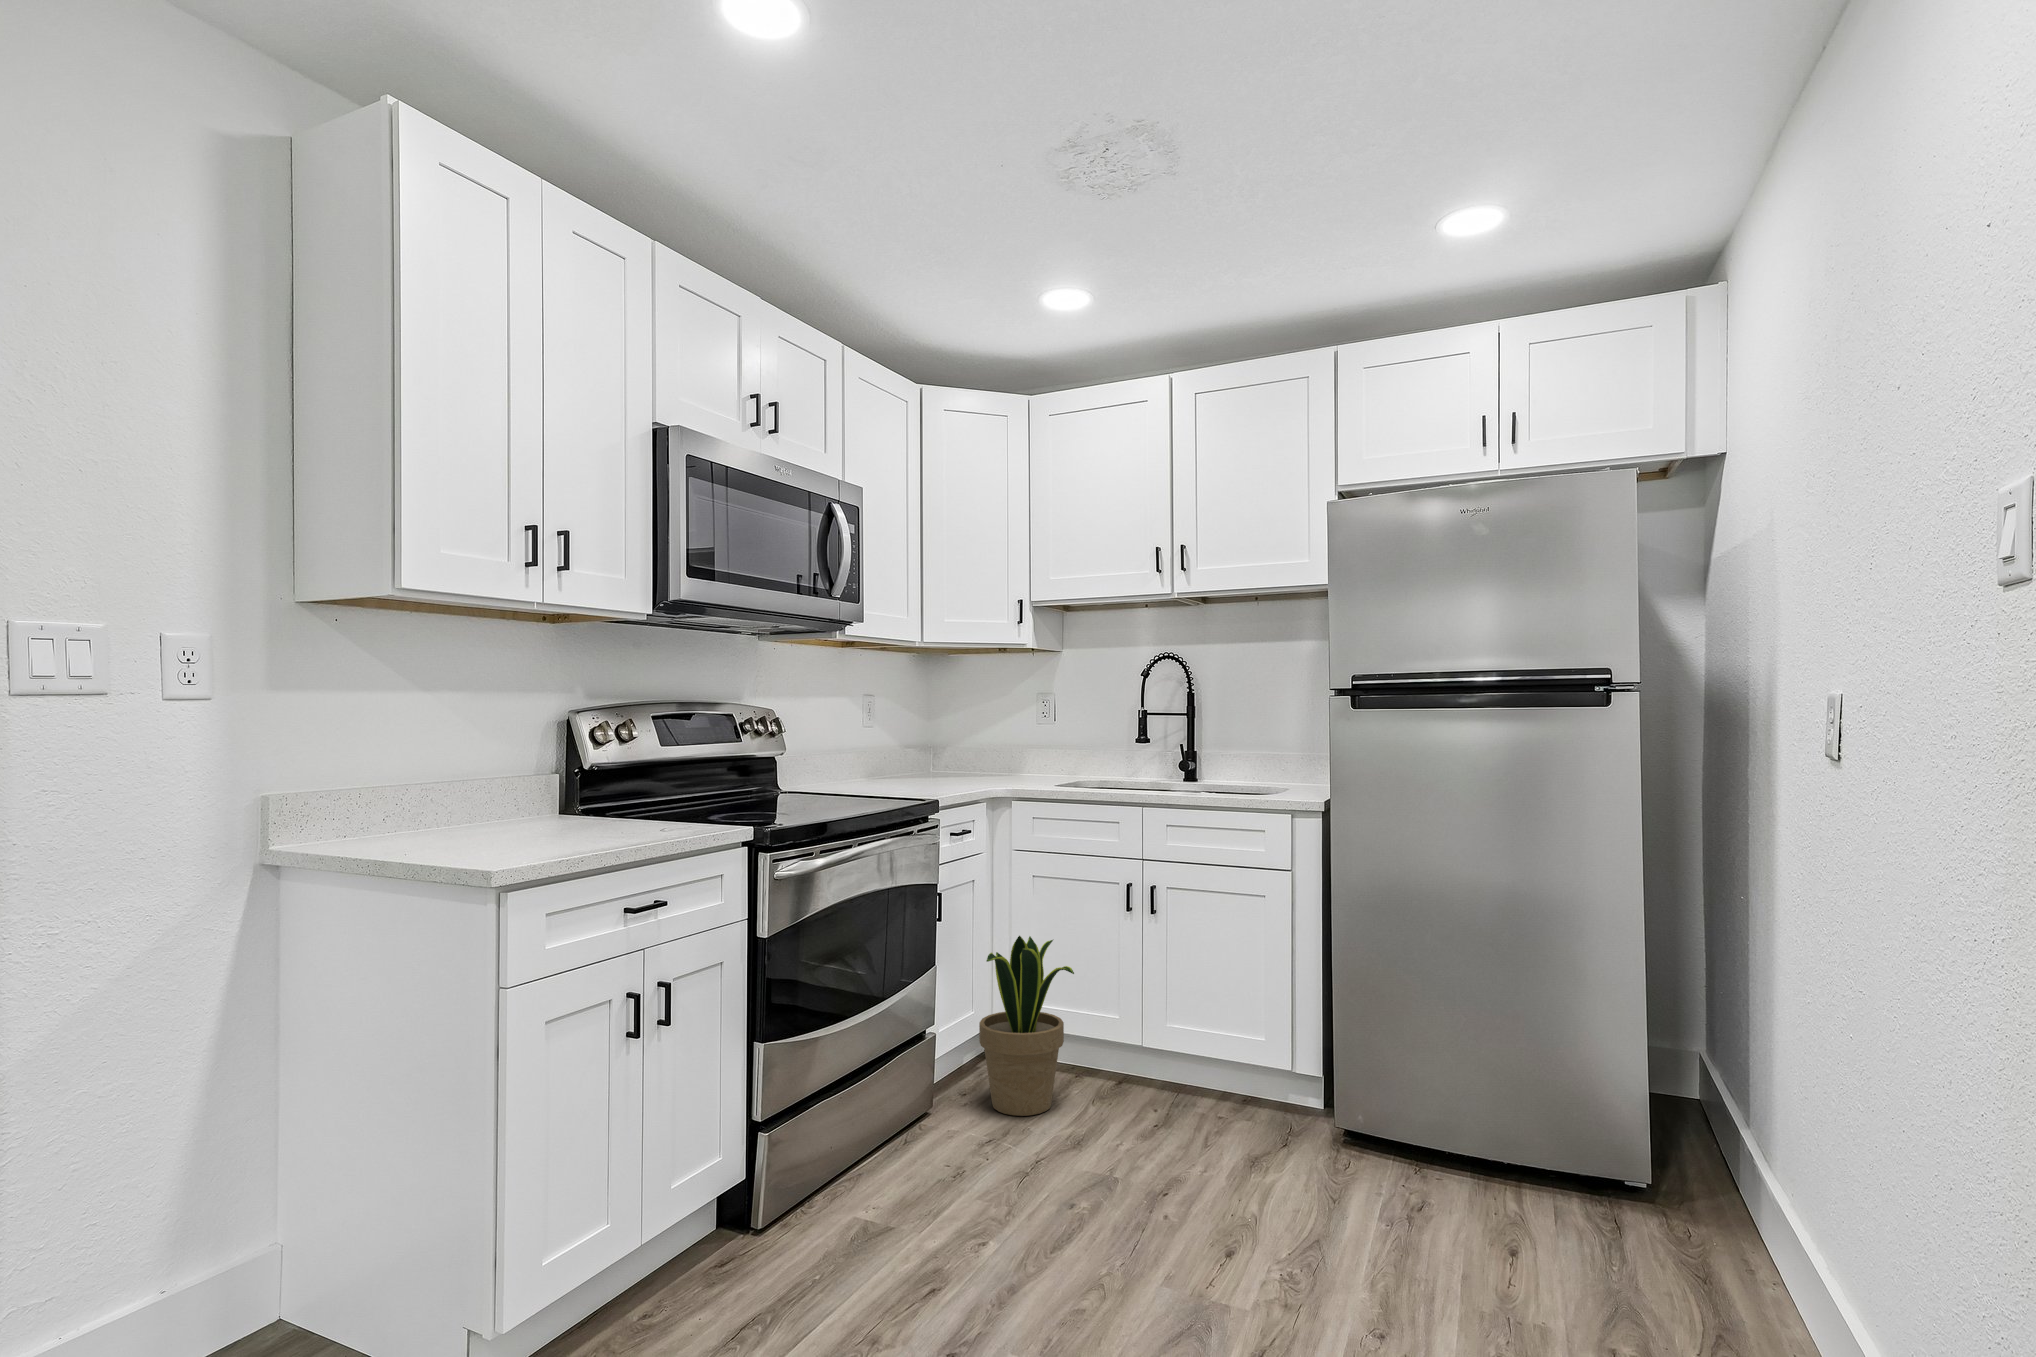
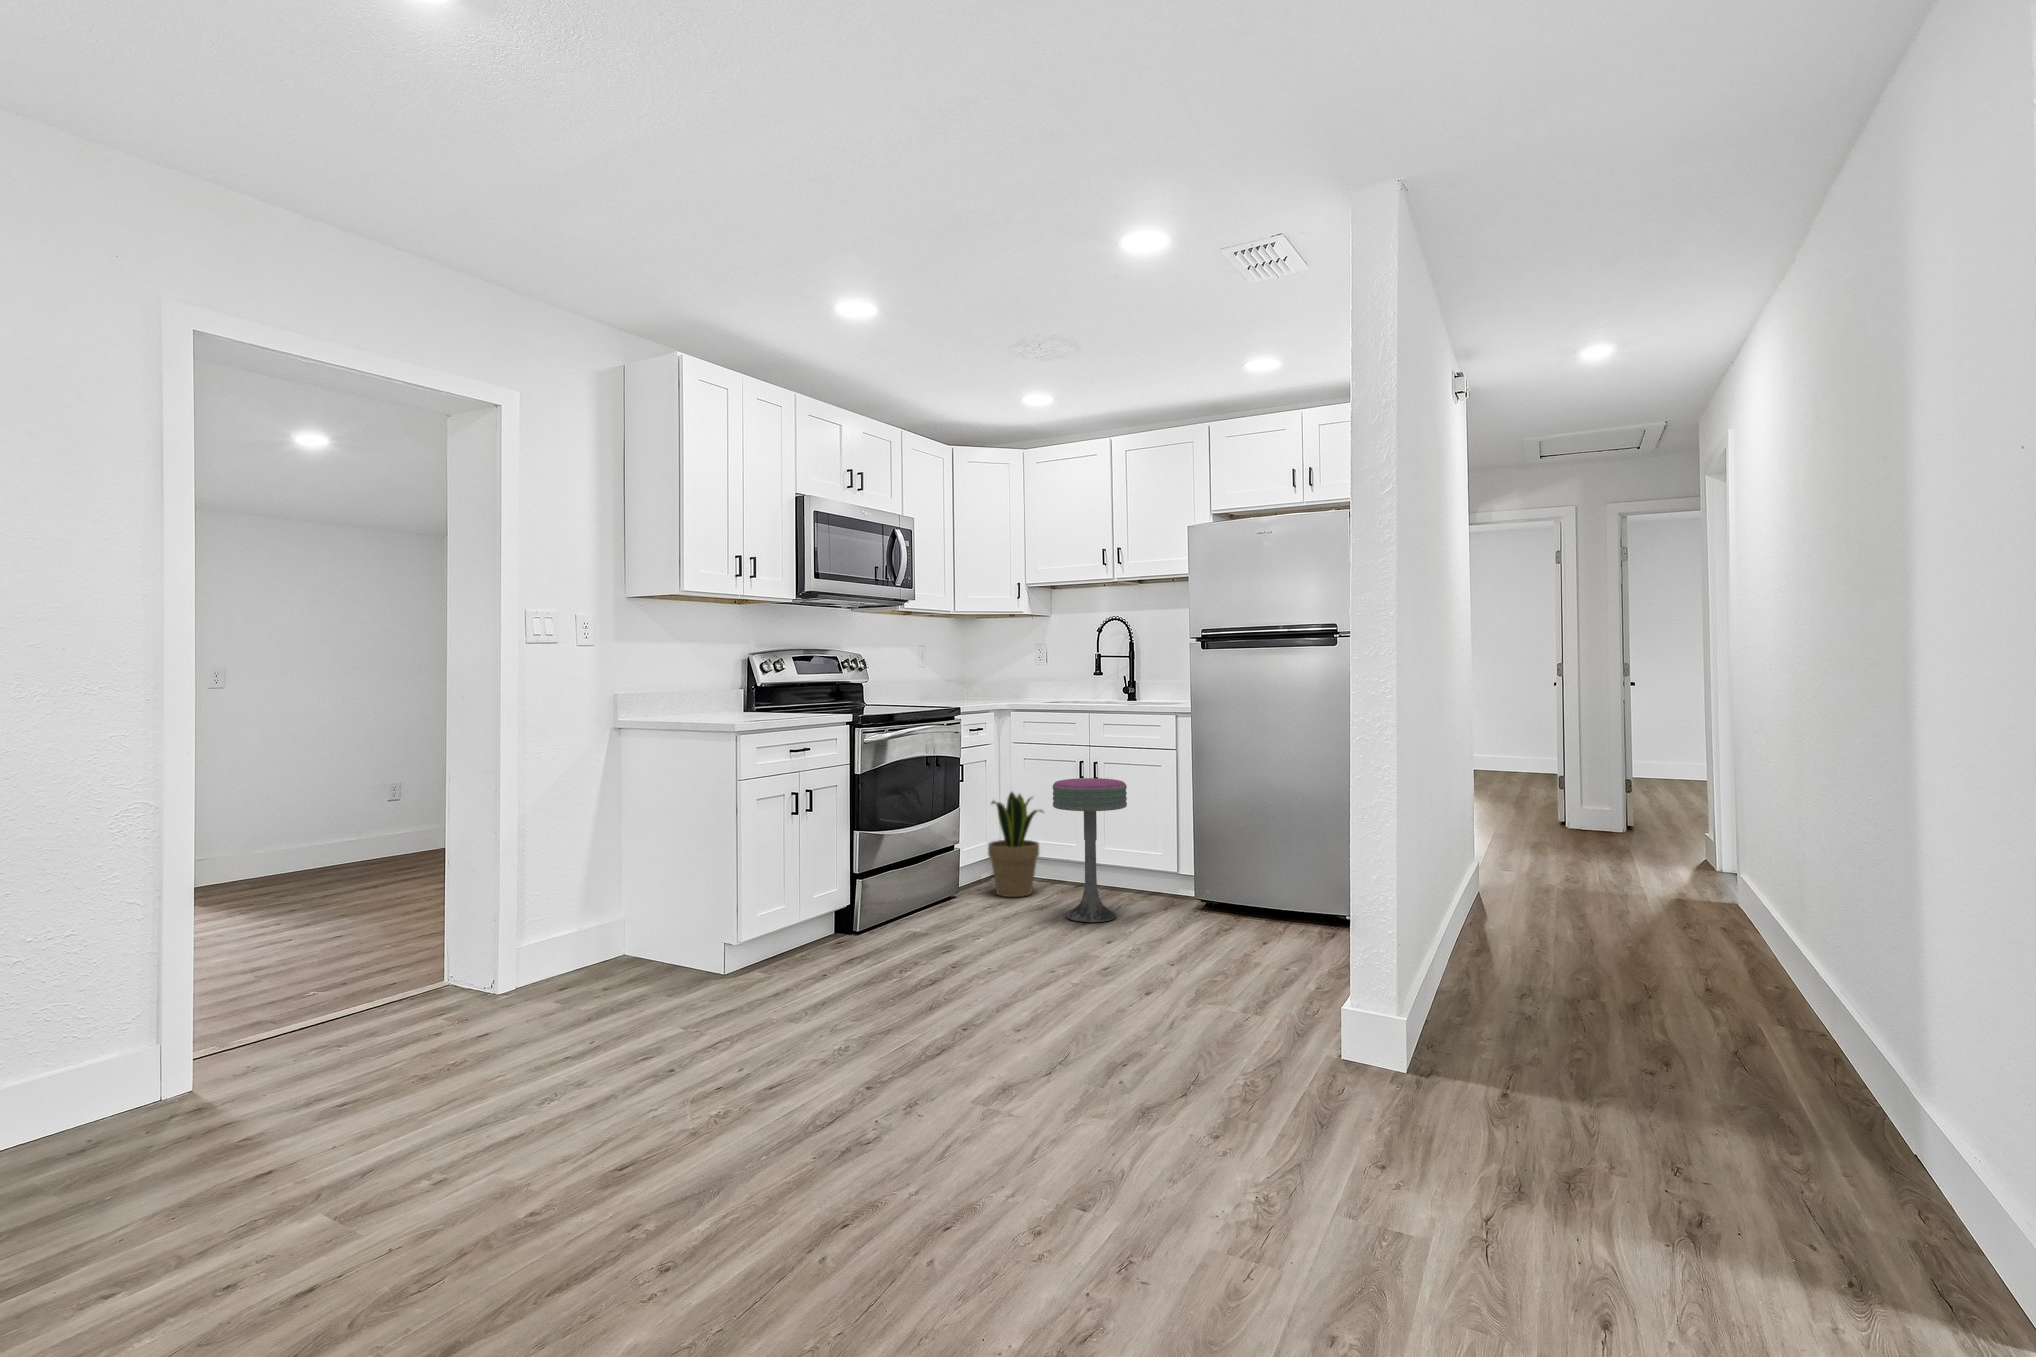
bar stool: none [1102,924,1231,1189] -> present [1053,778,1127,922]

